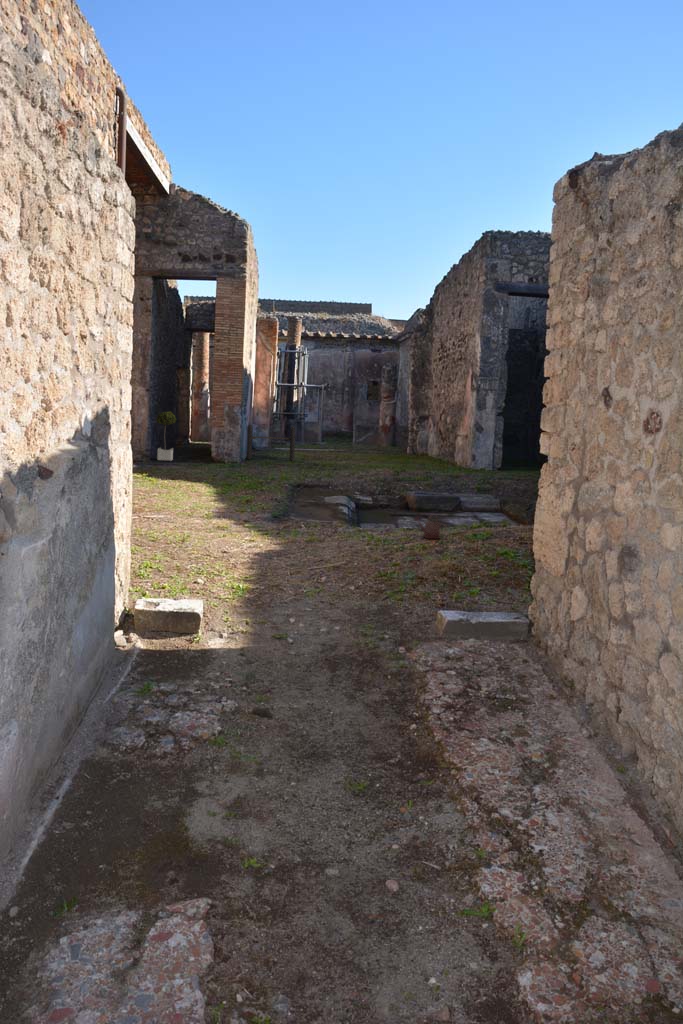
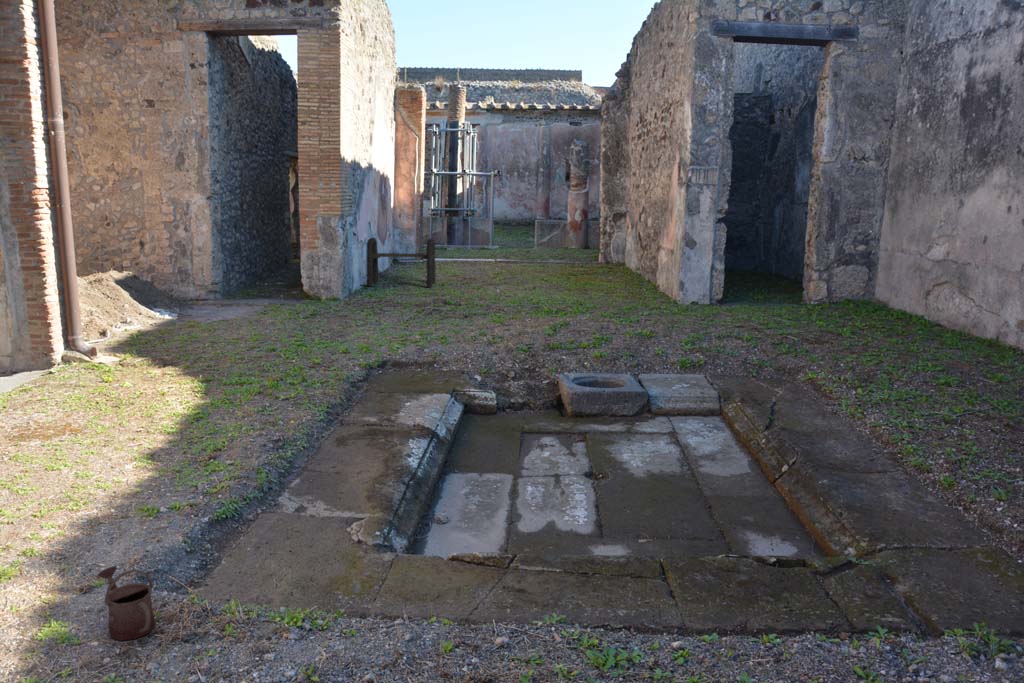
potted tree: present [156,411,176,461] -> none [224,226,255,297]
watering can: present [414,517,446,539] -> present [98,566,155,640]

